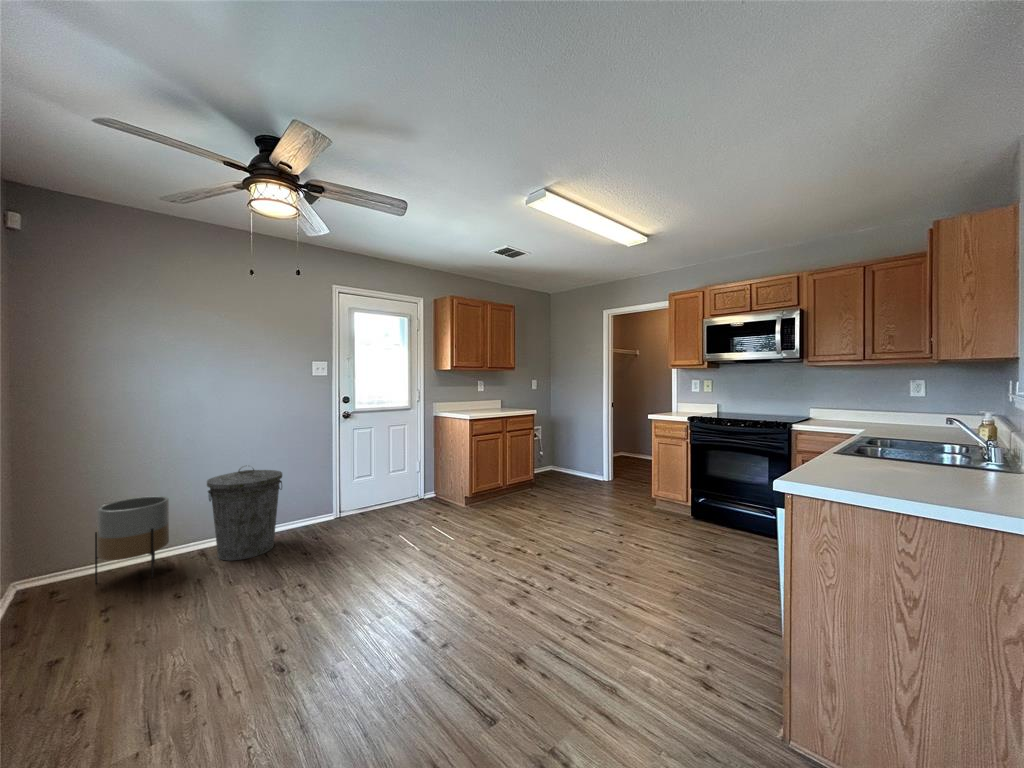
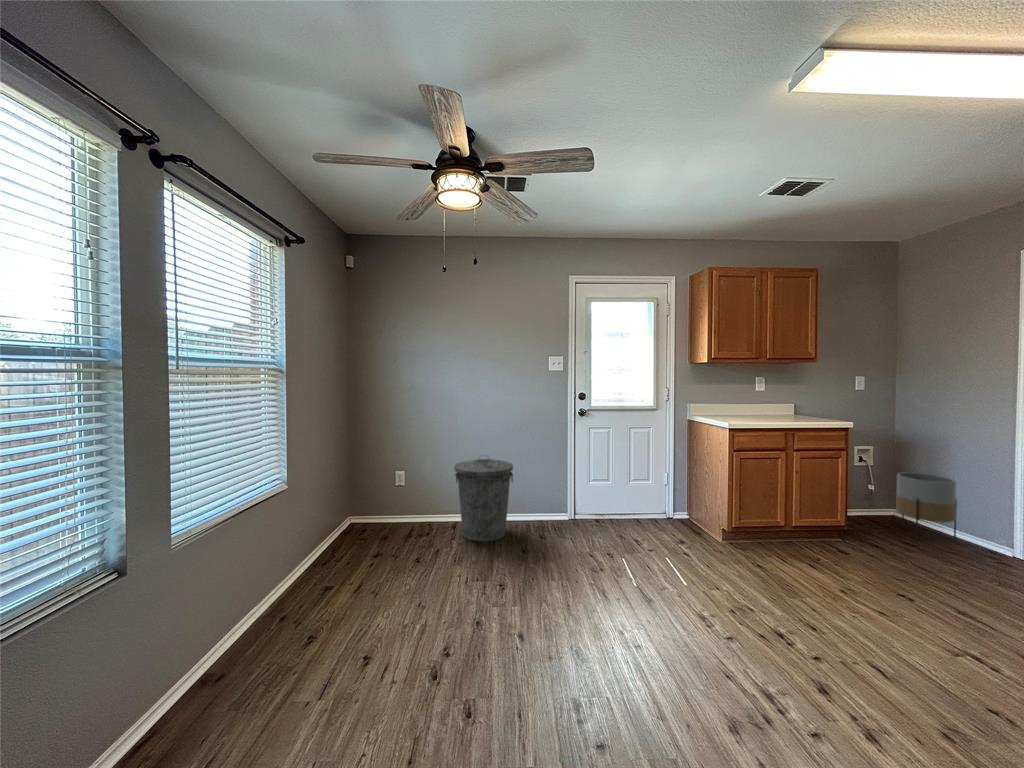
planter: present [95,496,169,583] -> present [896,472,957,539]

